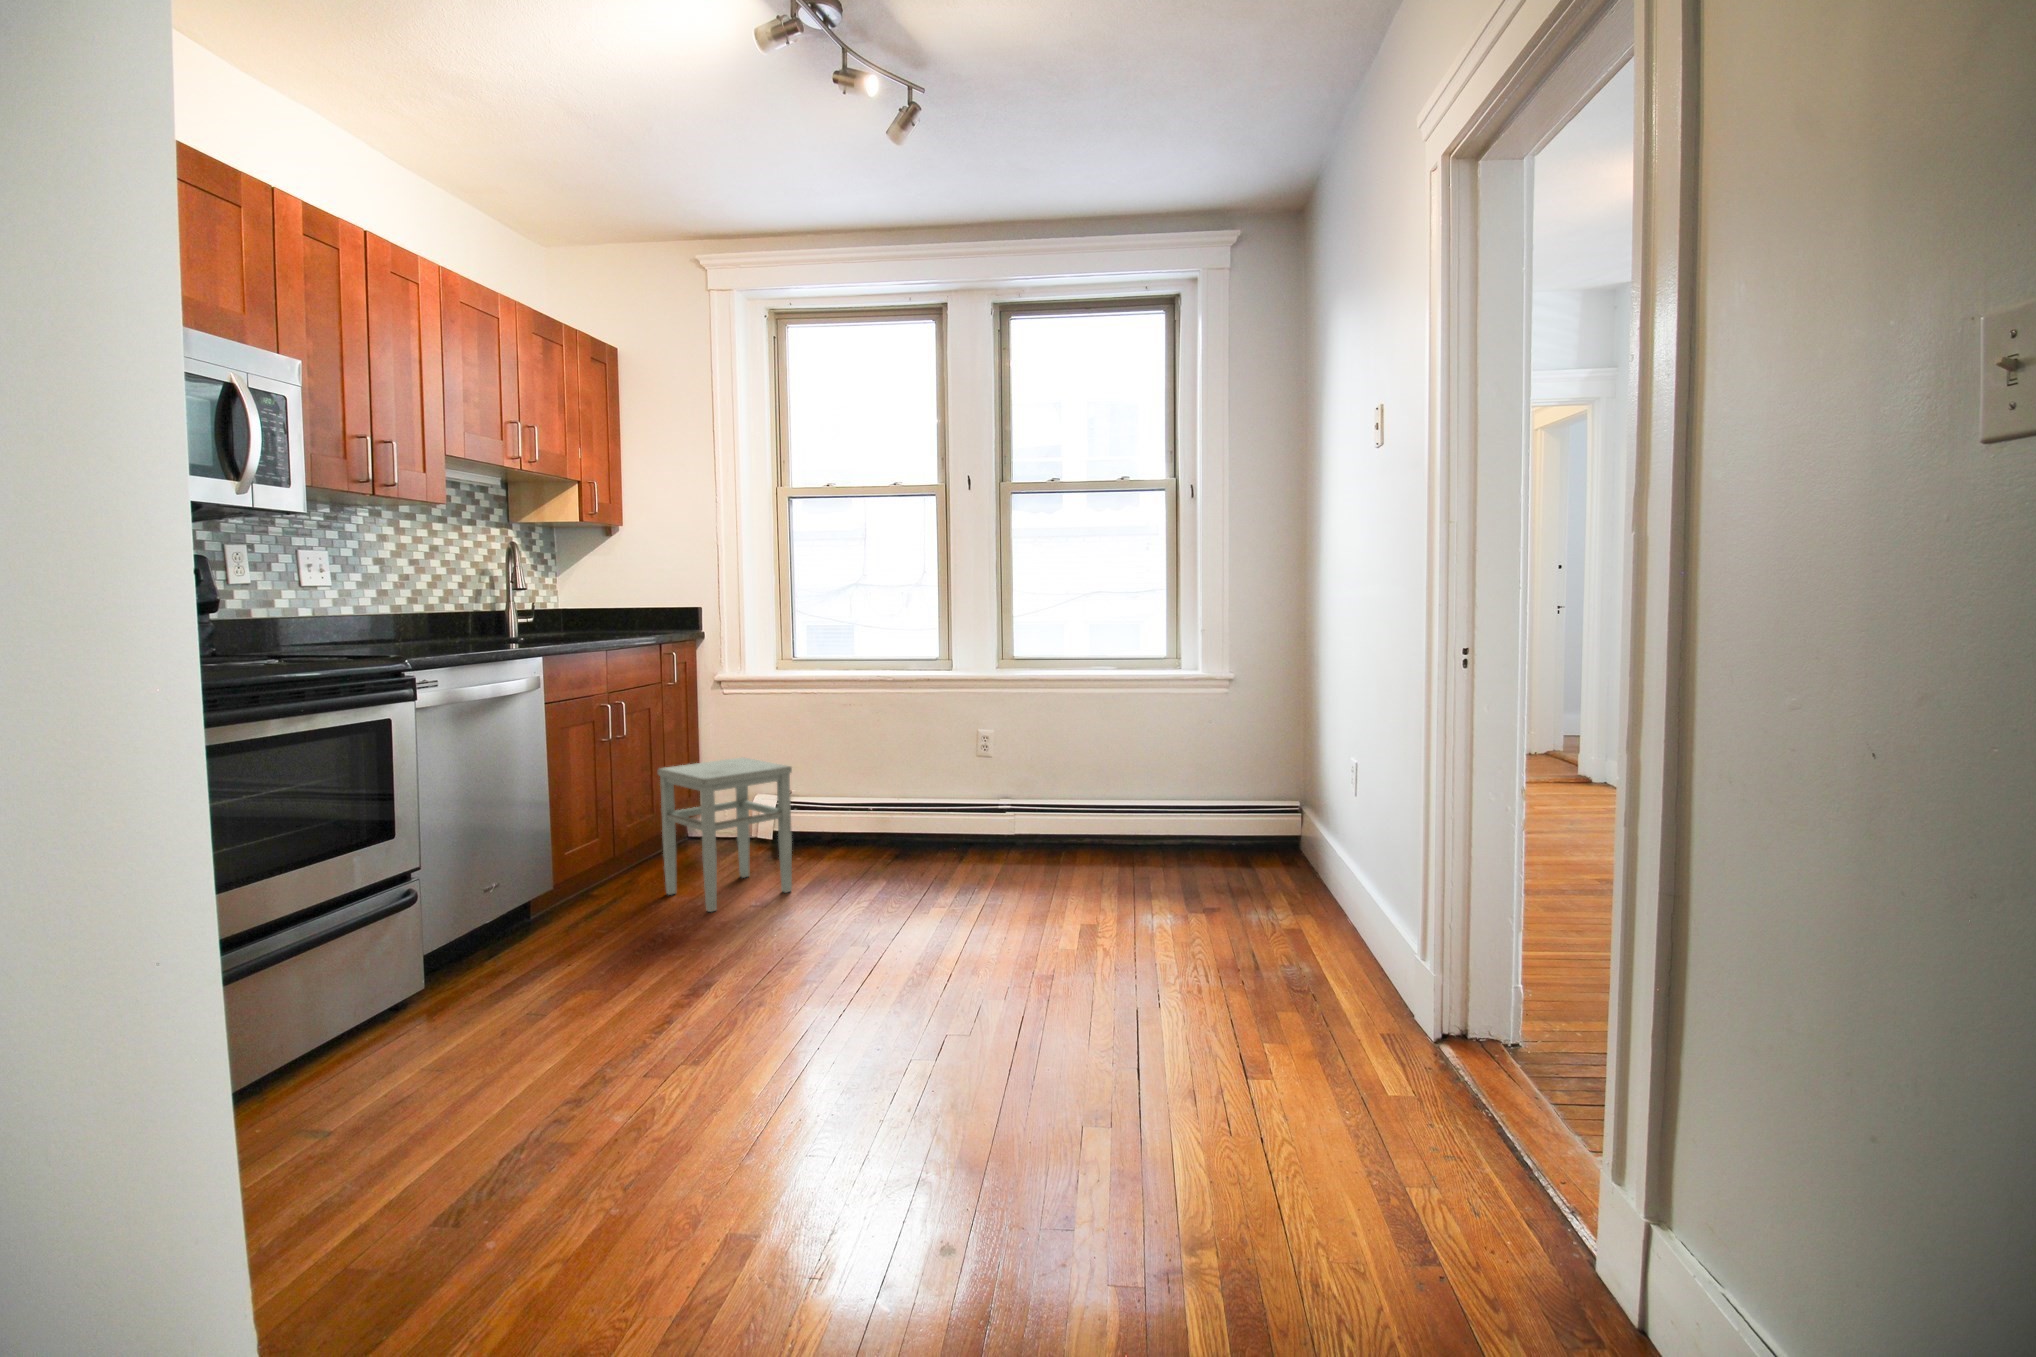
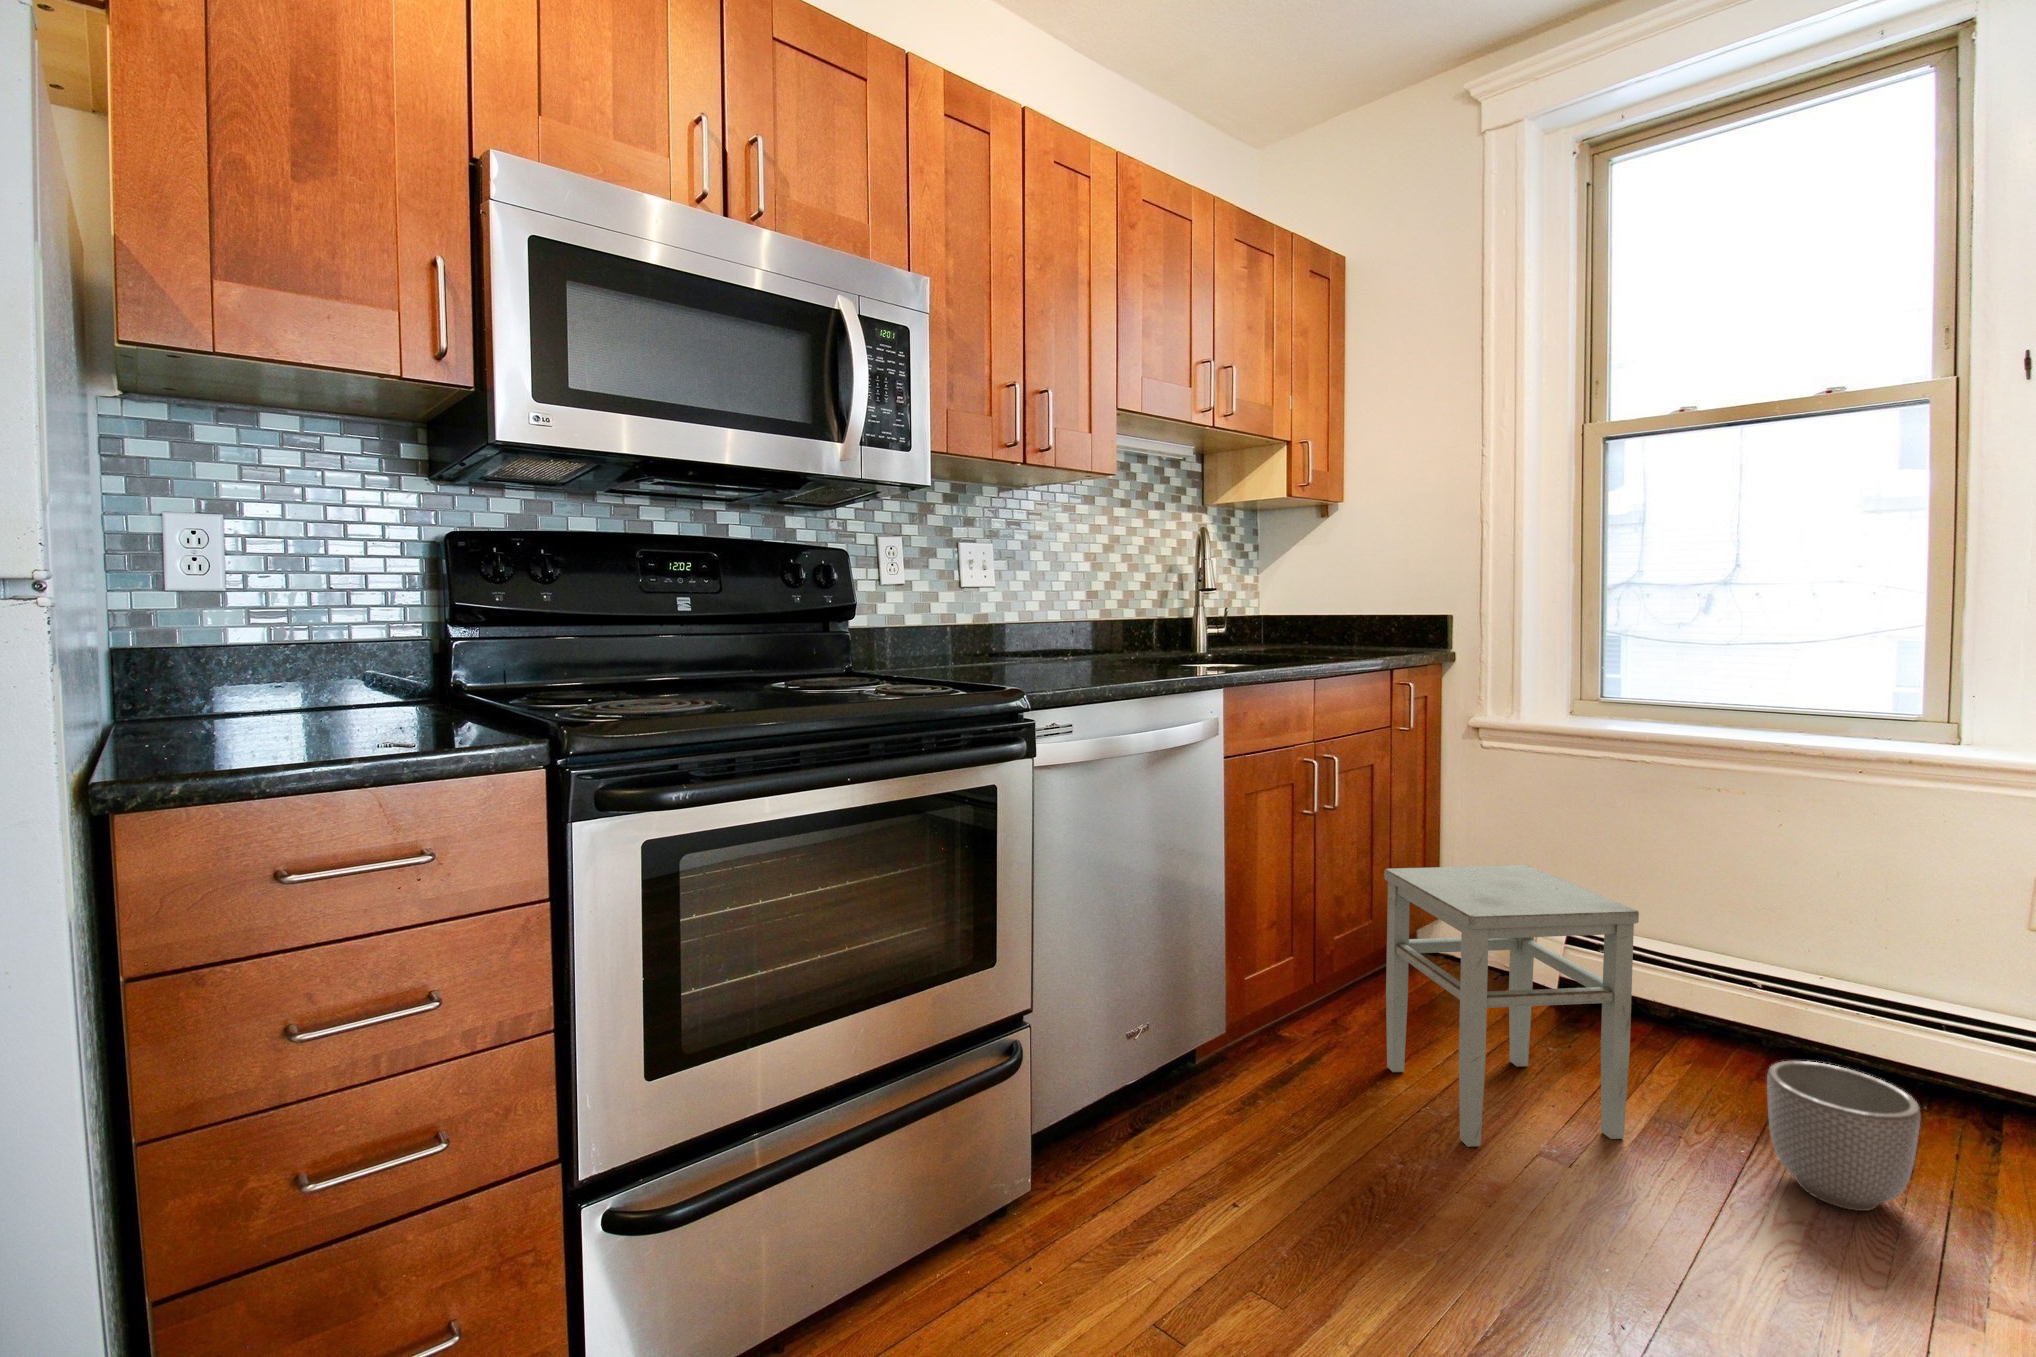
planter: none [850,829,905,890] -> present [1767,1061,1920,1211]

